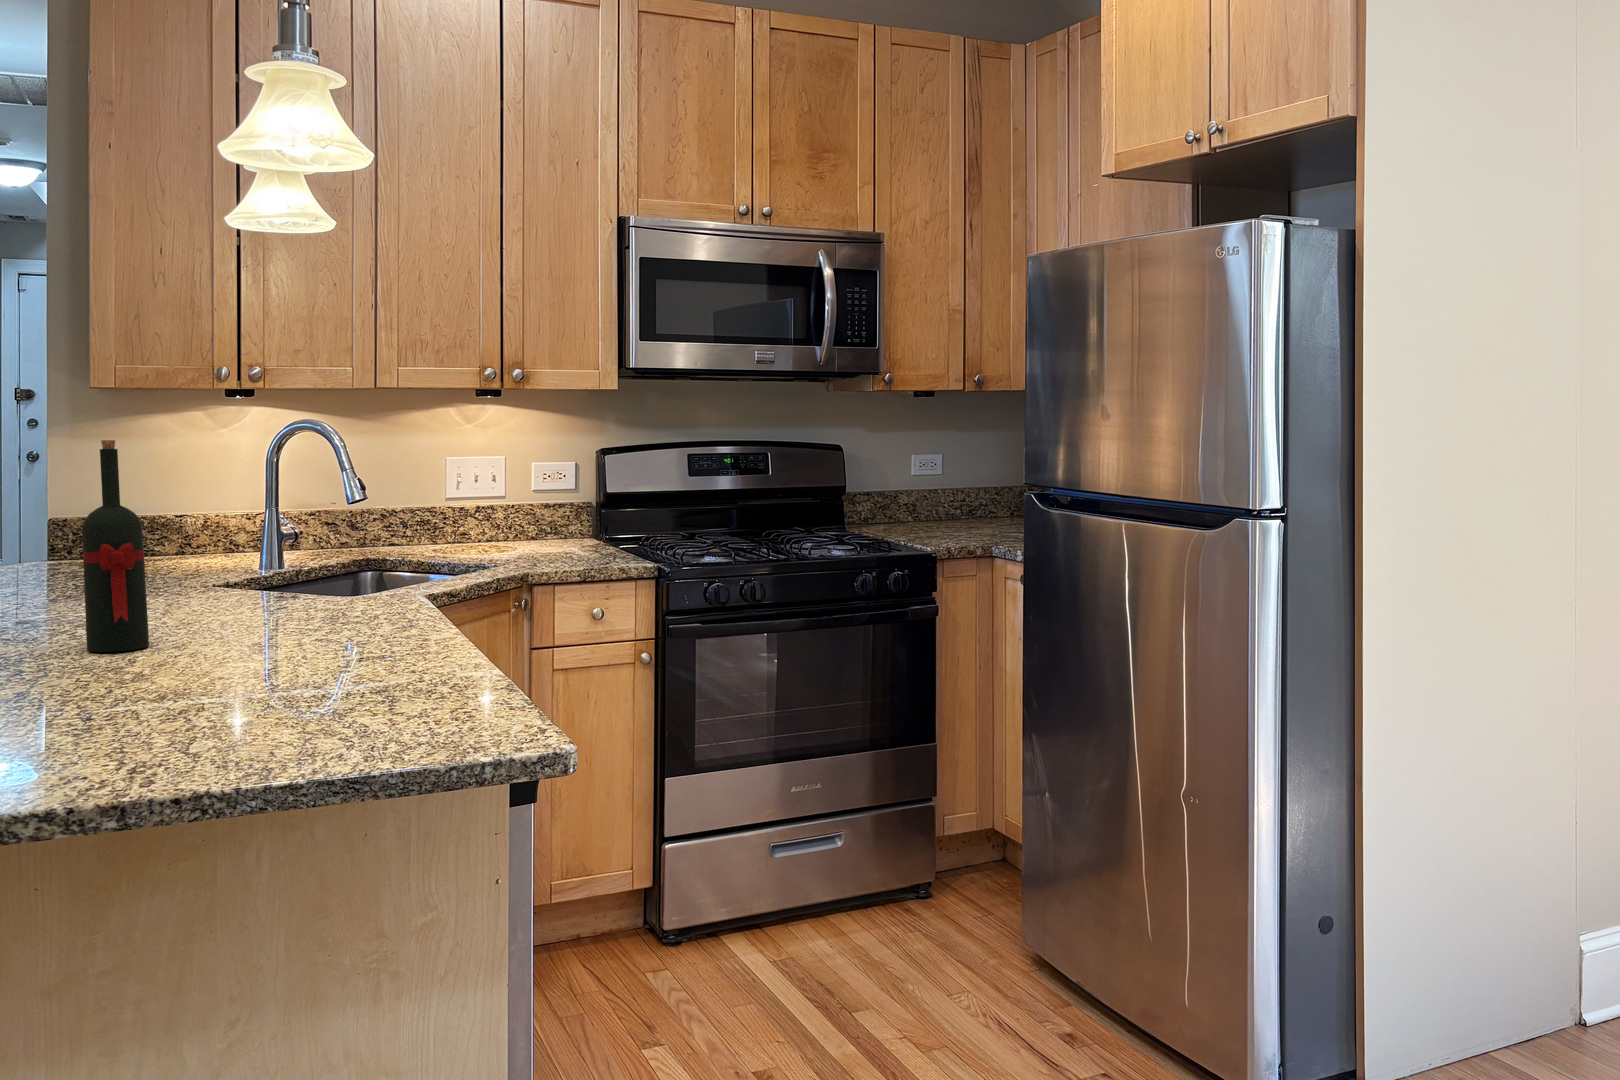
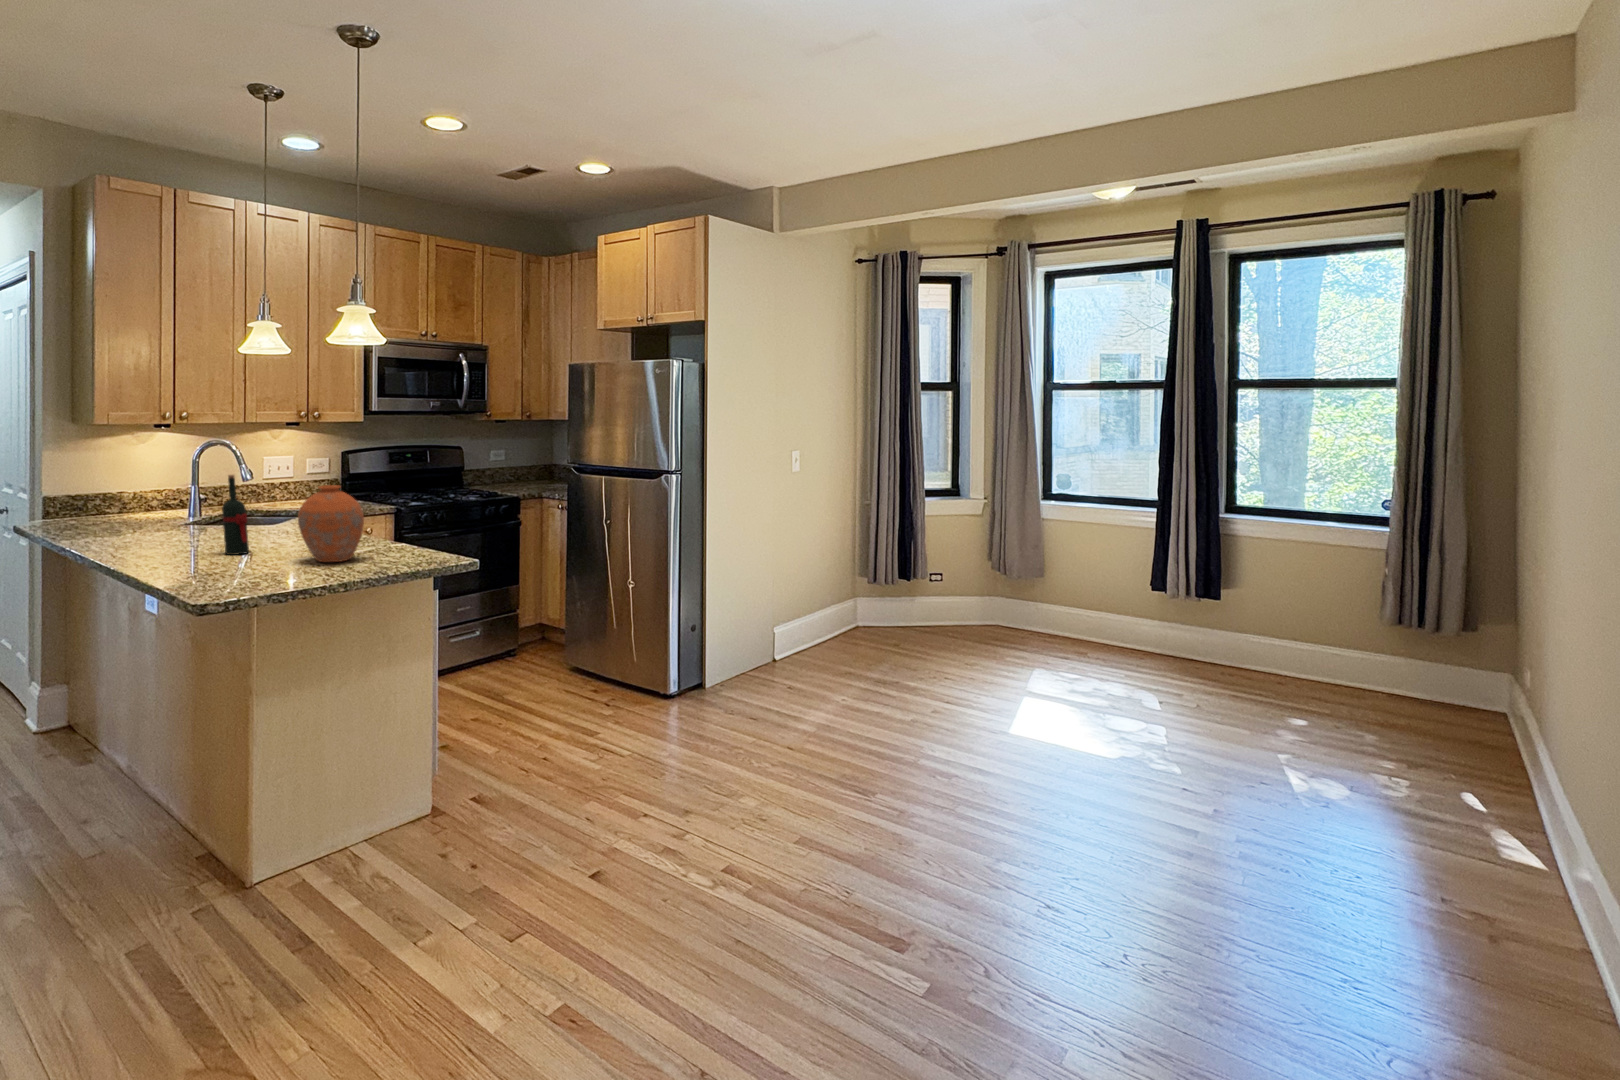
vase: none [163,461,357,692] -> present [298,485,364,562]

